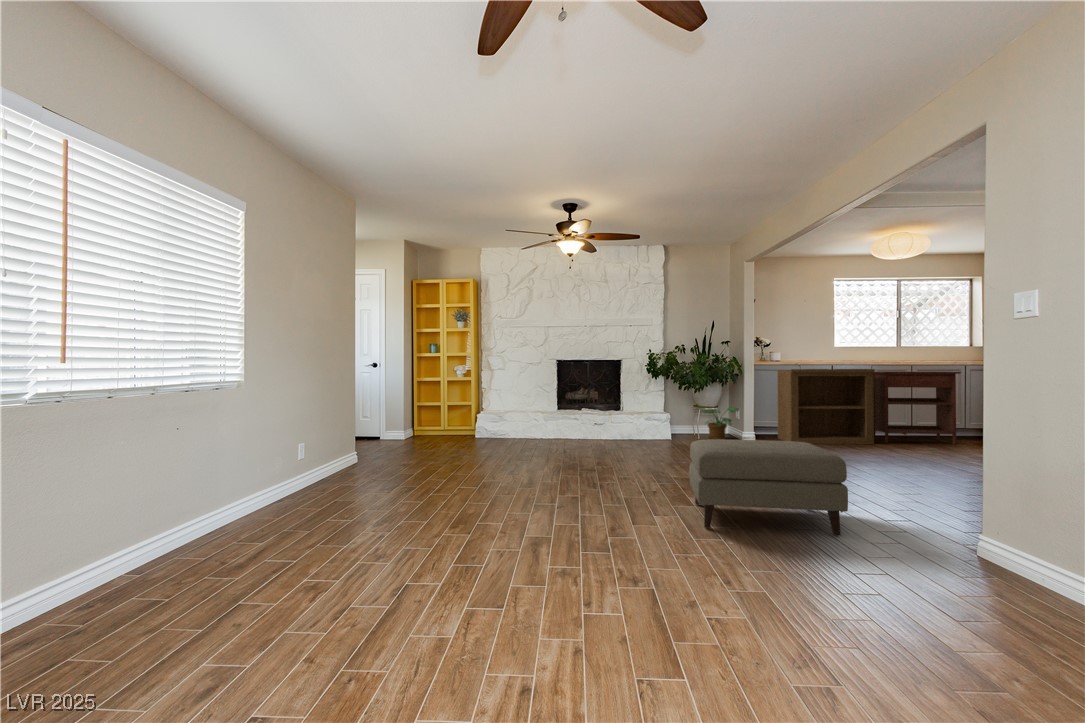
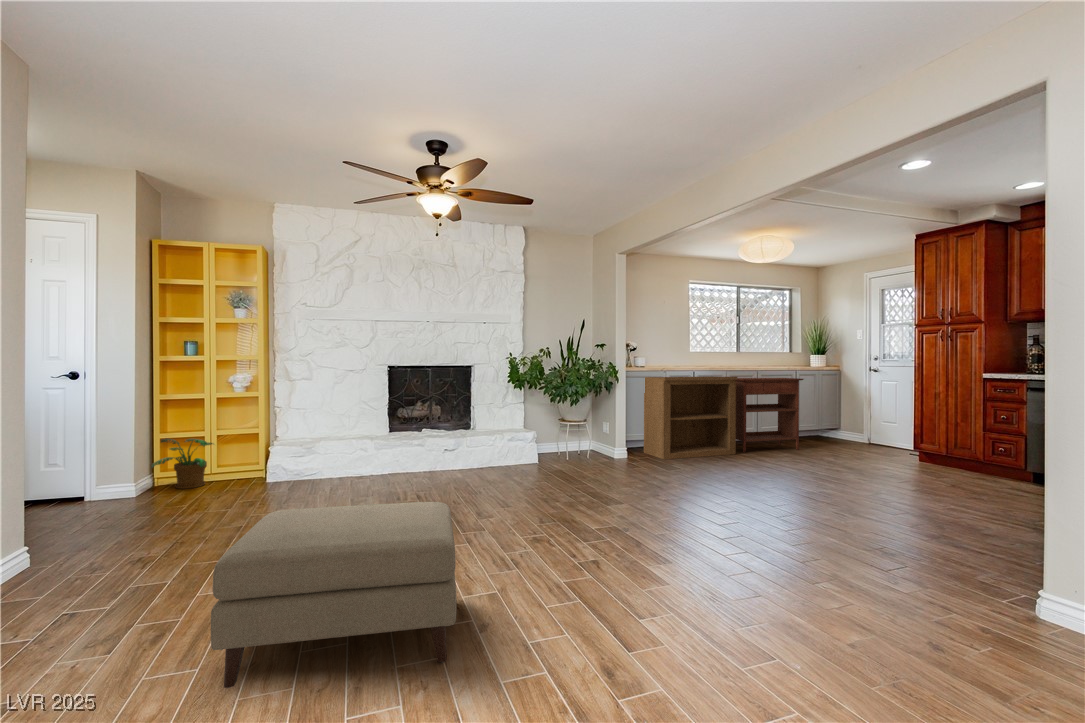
potted plant: present [694,405,738,439] -> present [151,438,213,489]
ottoman: present [689,439,848,536] -> present [211,502,457,688]

